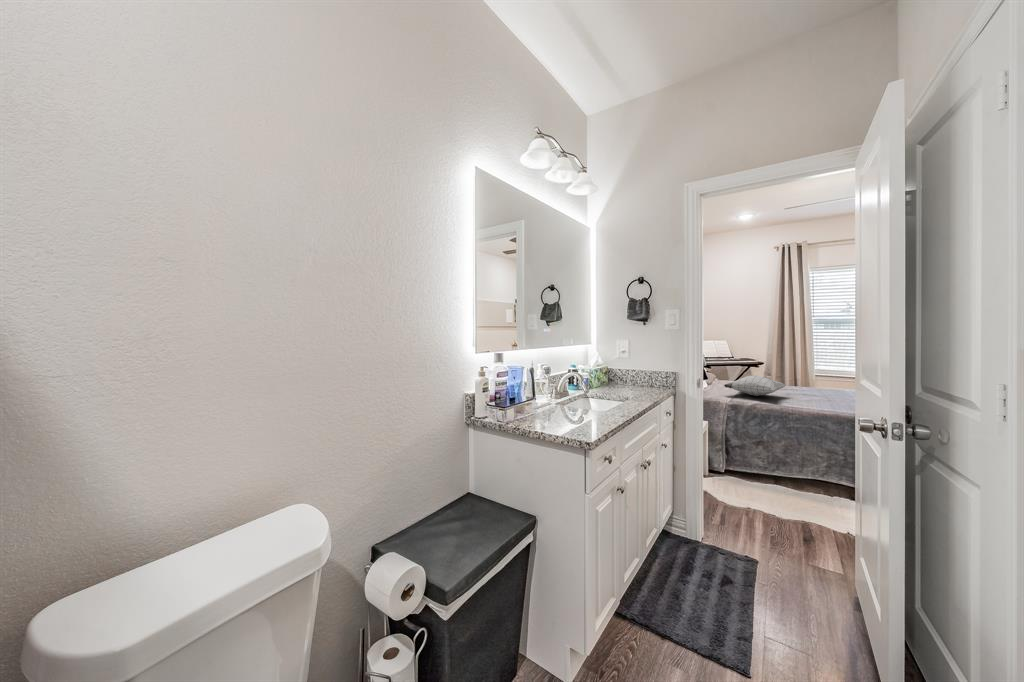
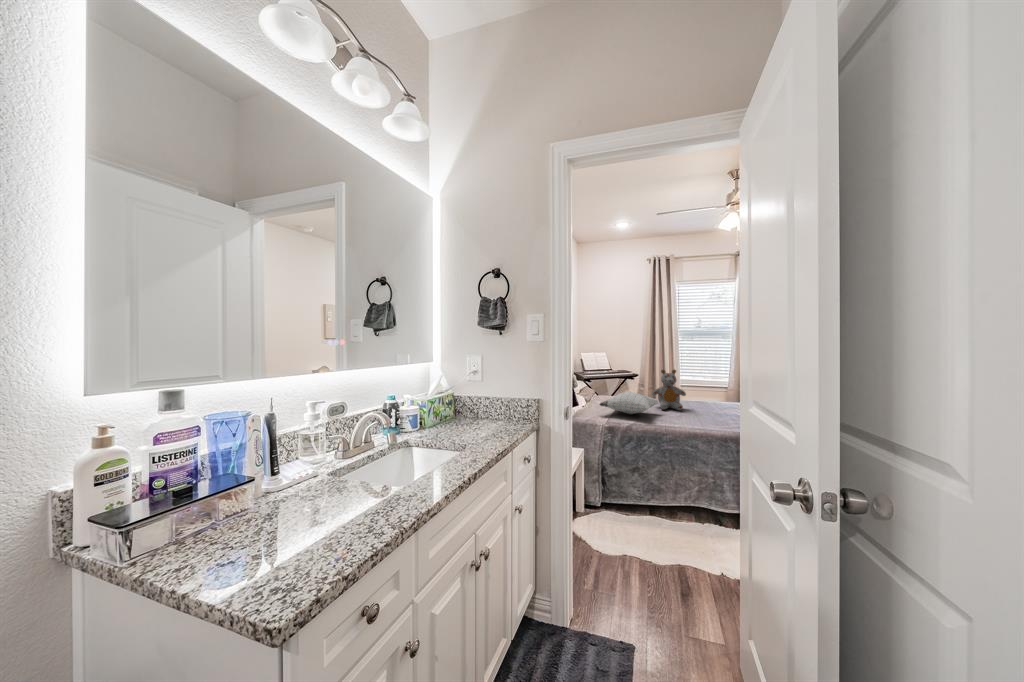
stuffed bear: none [779,356,817,395] -> present [652,369,686,410]

